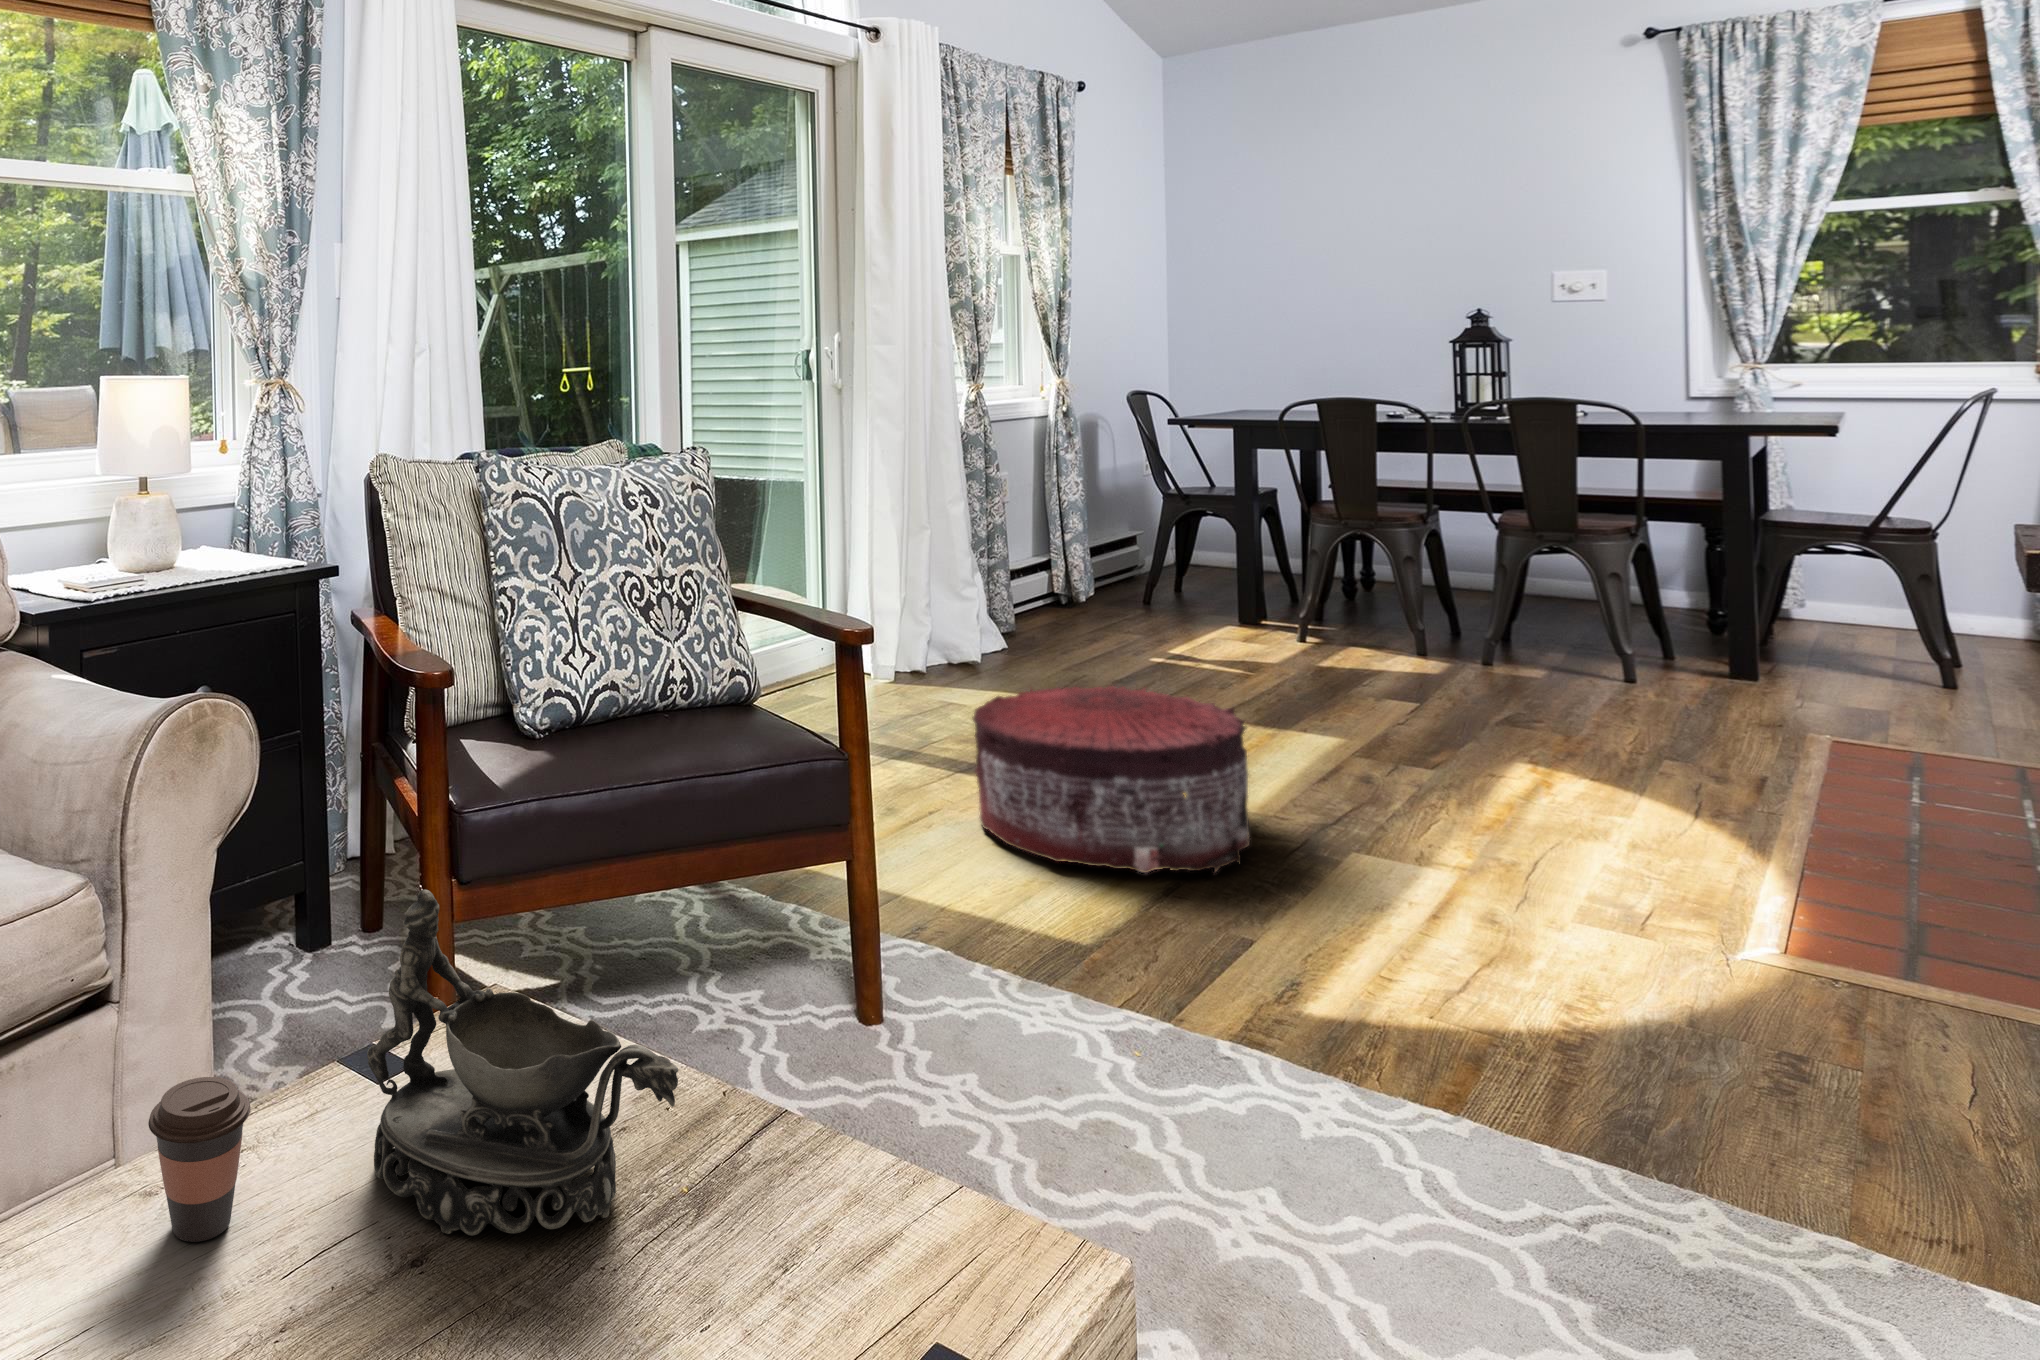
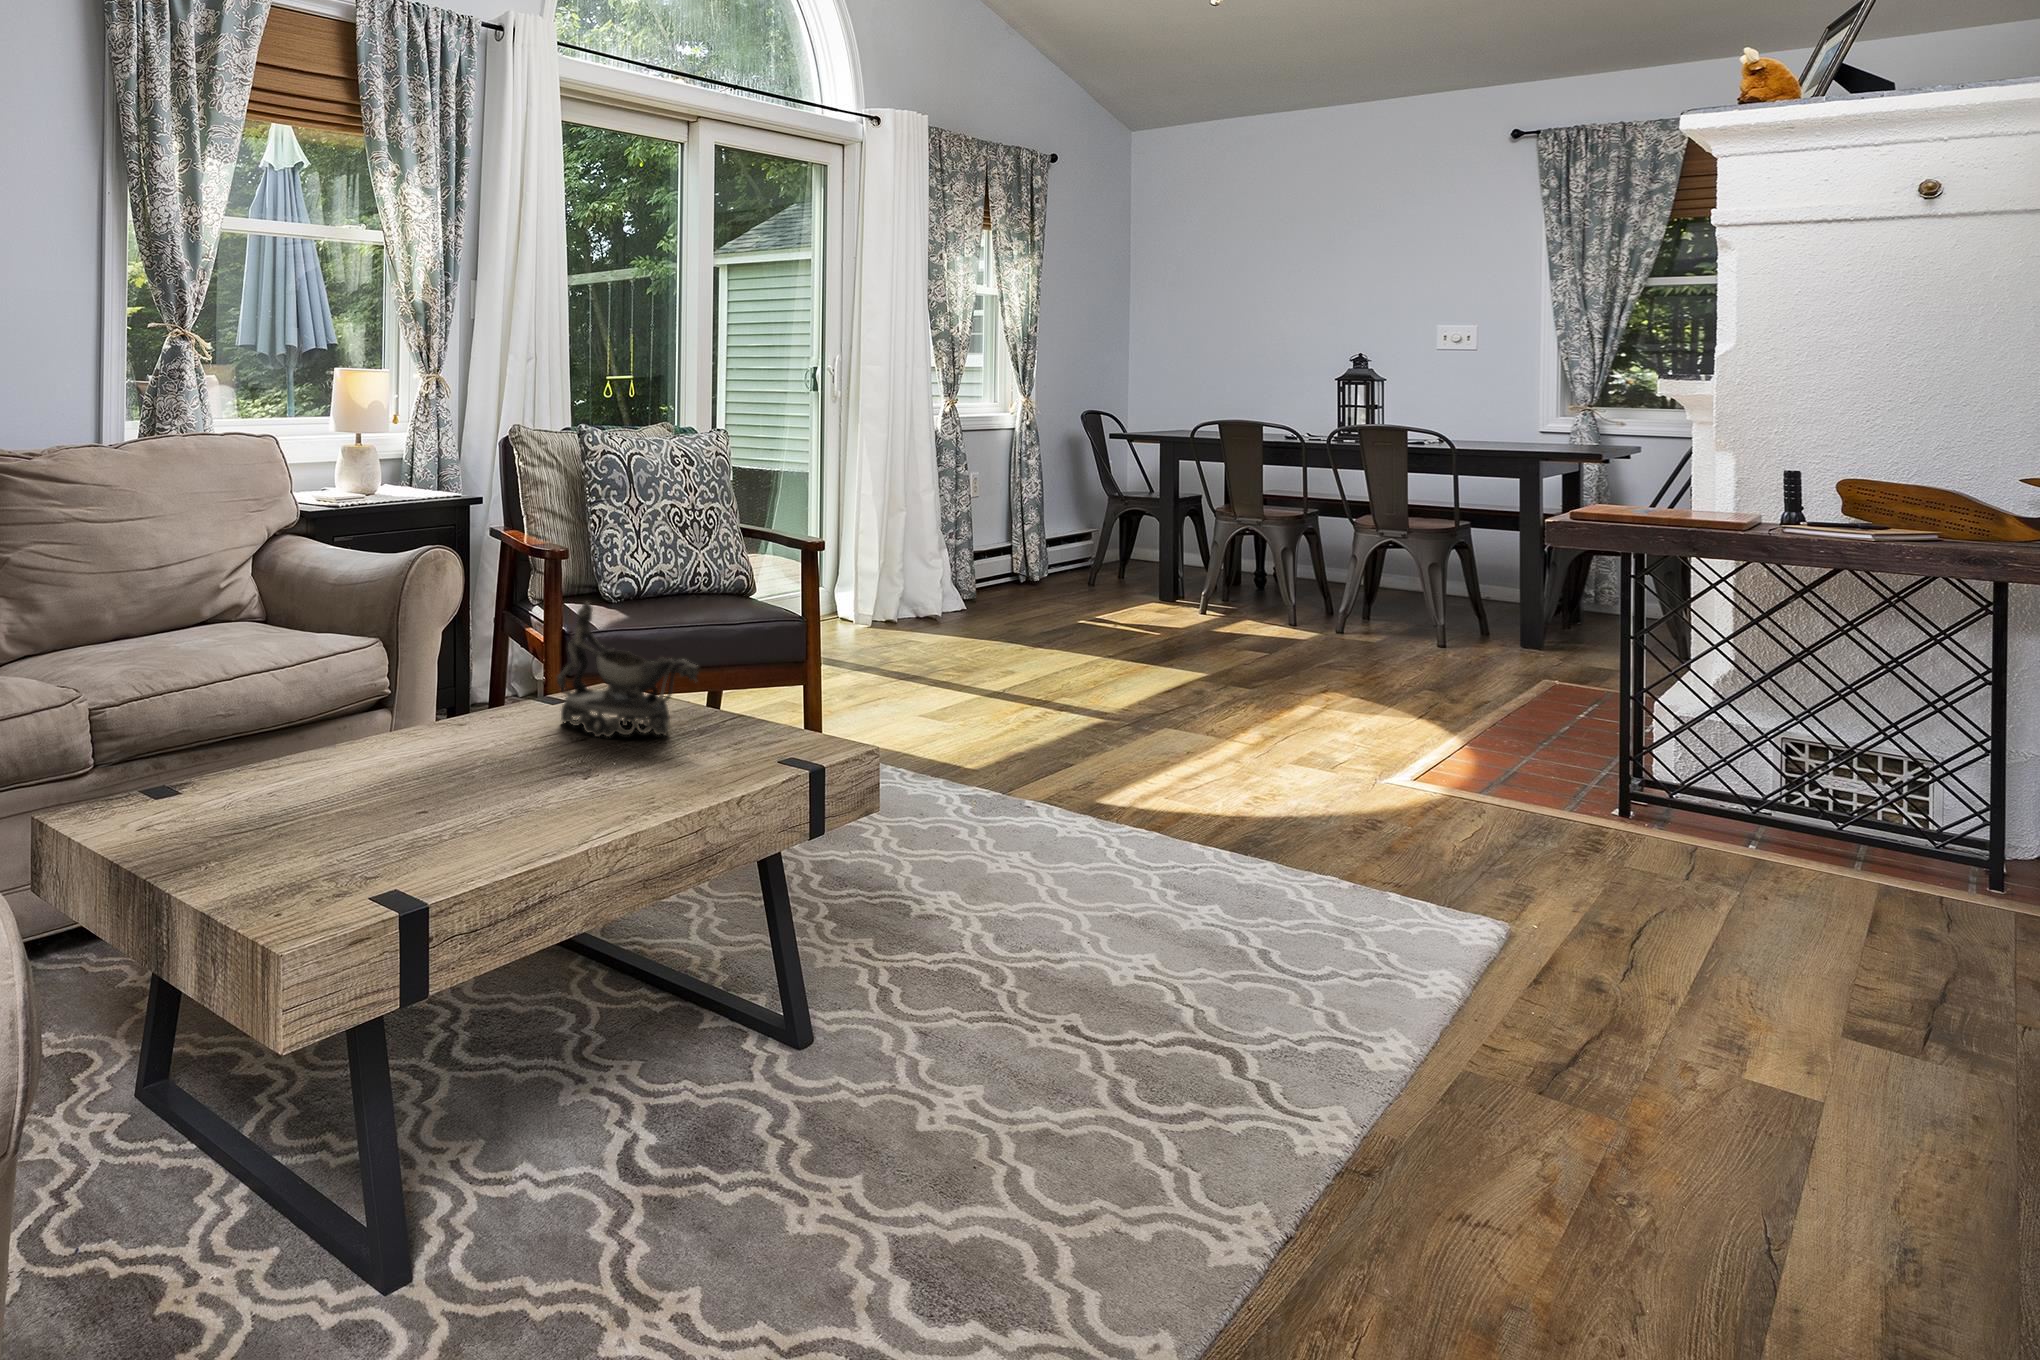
pouf: present [973,686,1250,873] -> none [909,612,1097,732]
coffee cup: present [148,1077,251,1242] -> none [470,673,513,734]

